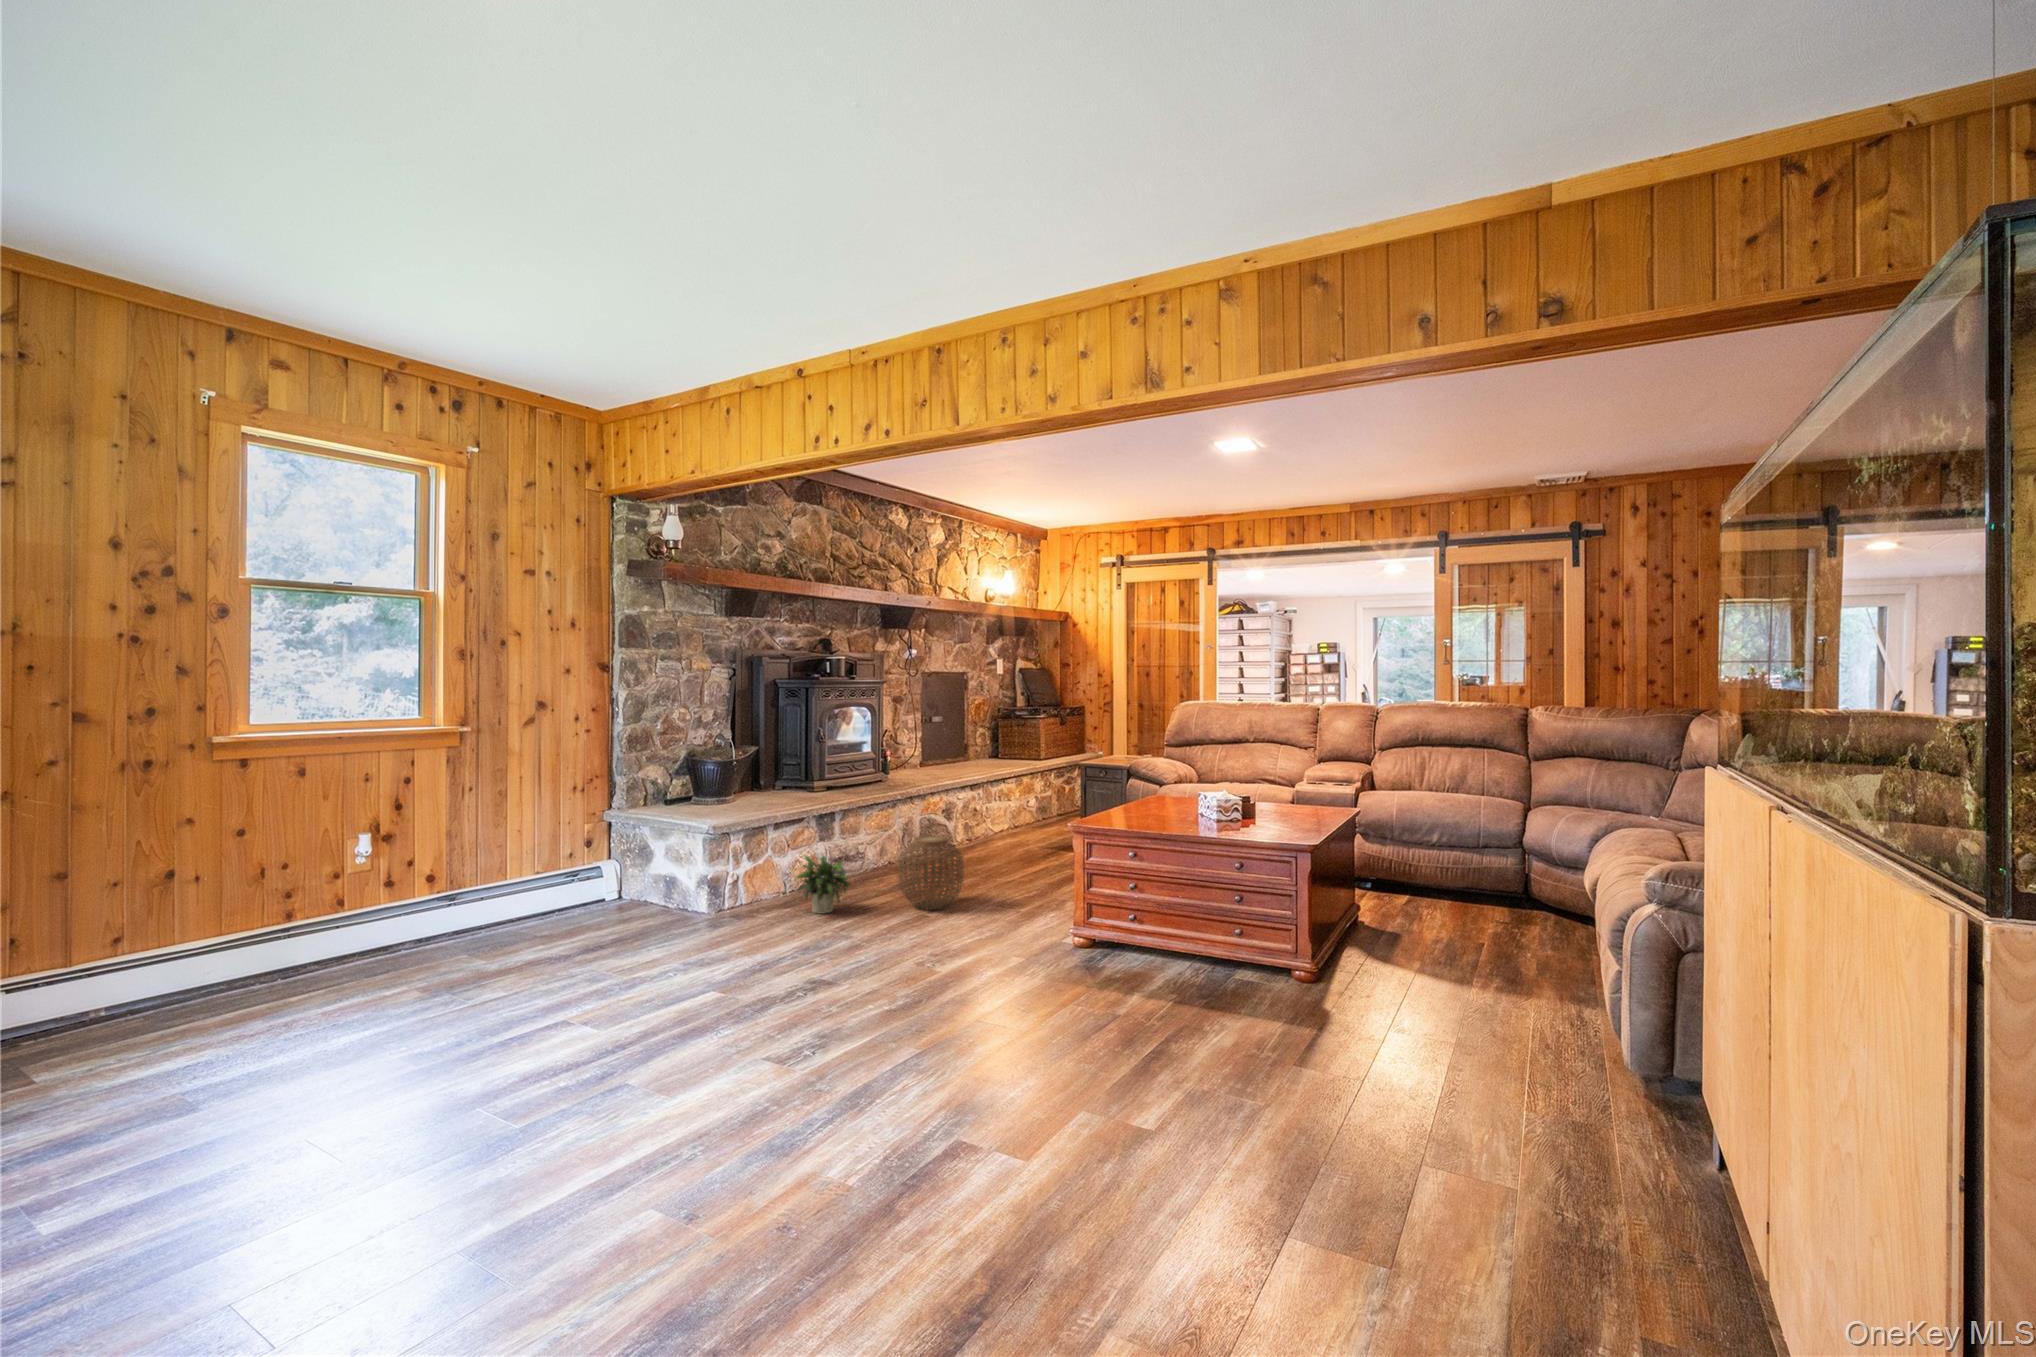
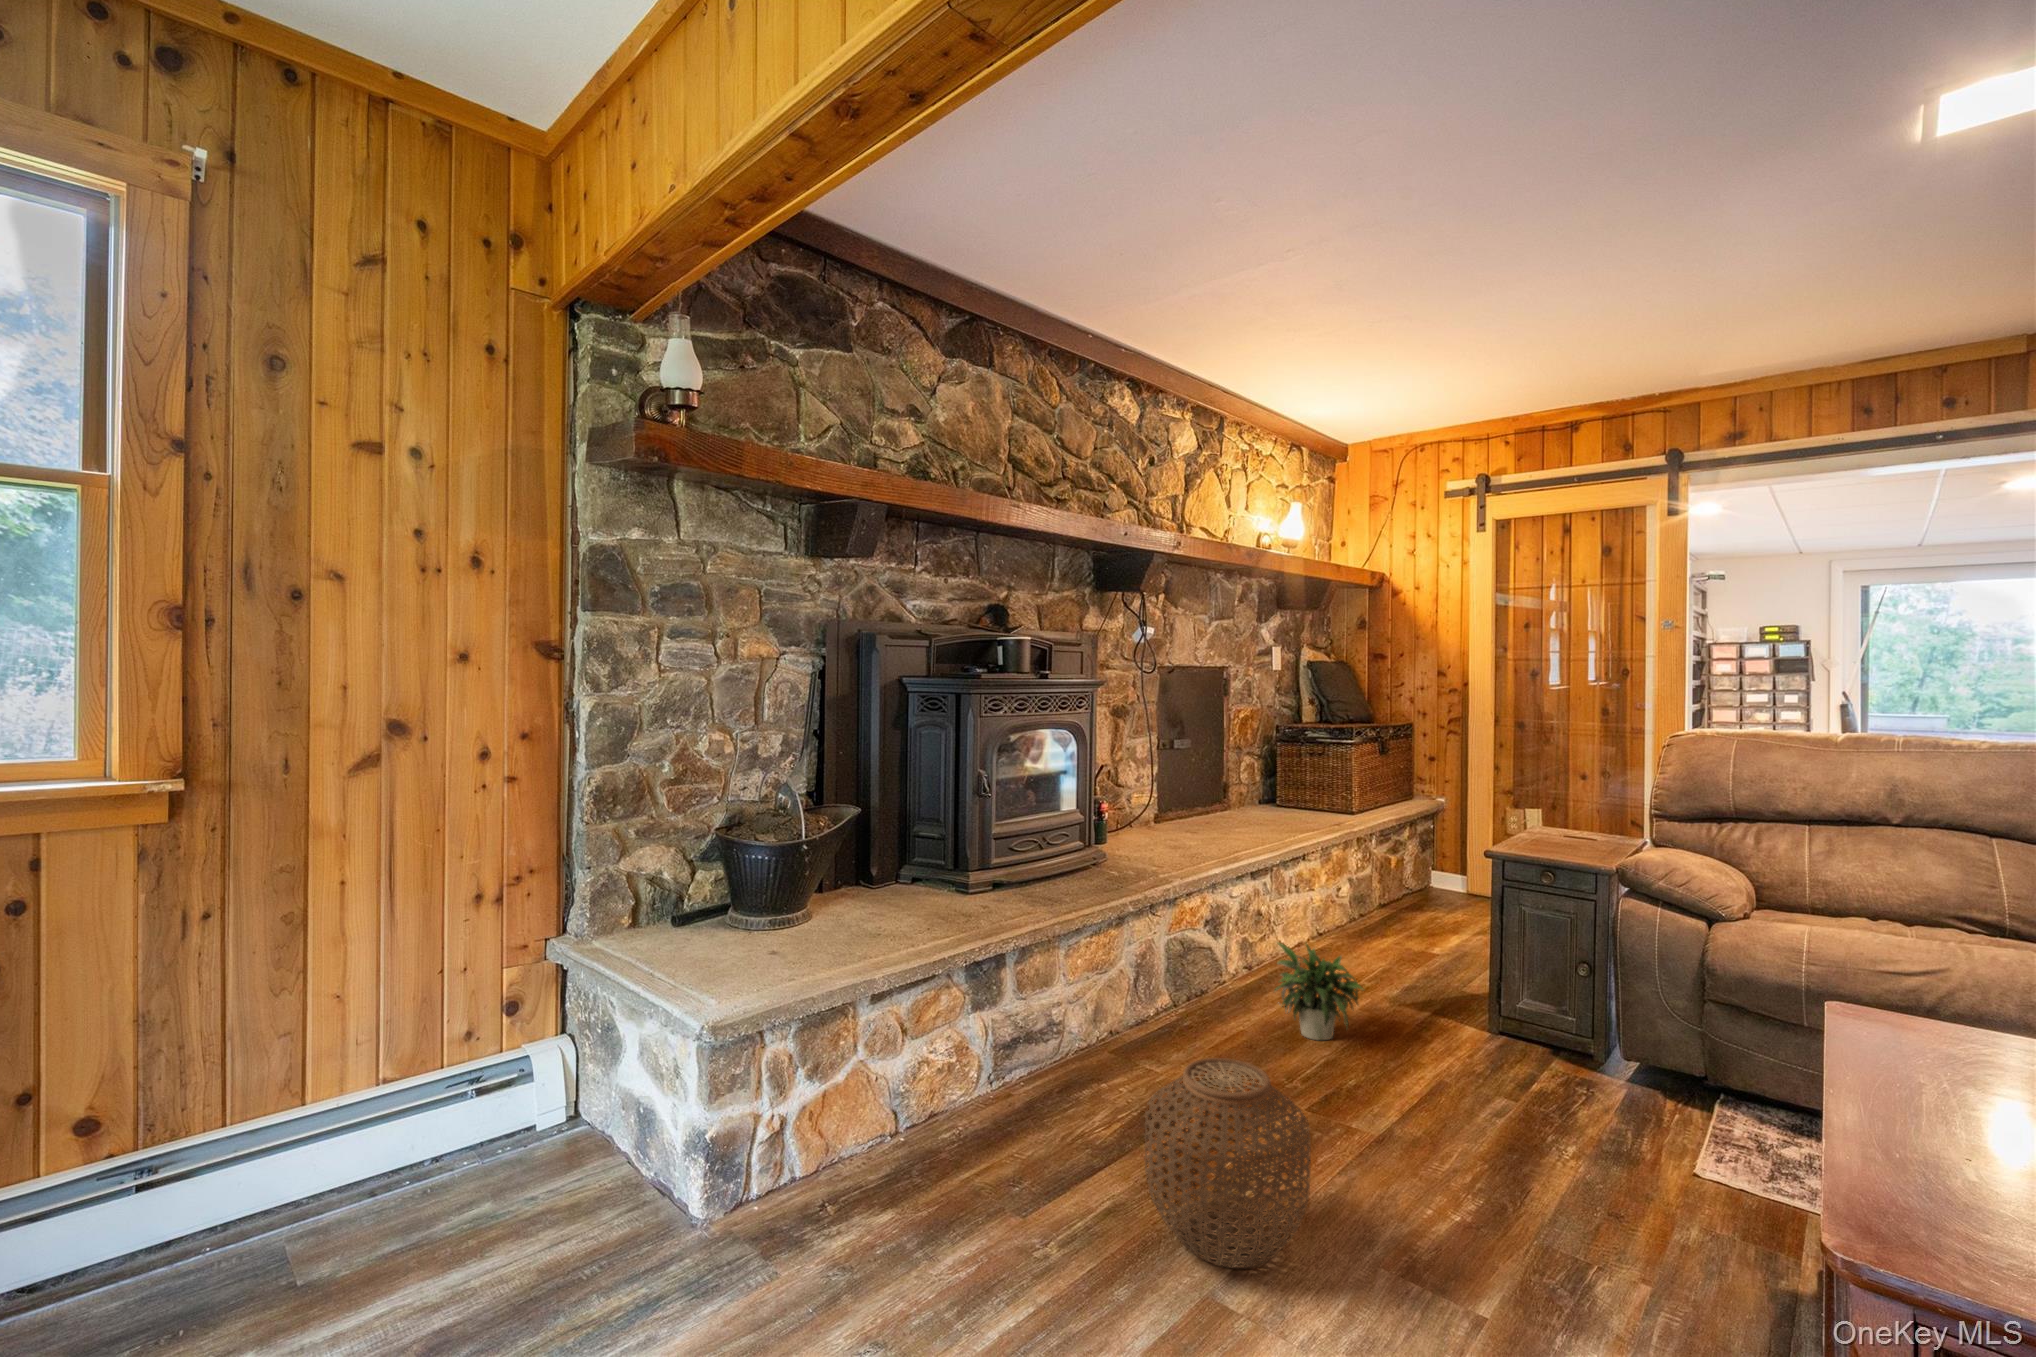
potted plant: present [797,855,849,914] -> present [1275,943,1363,1040]

